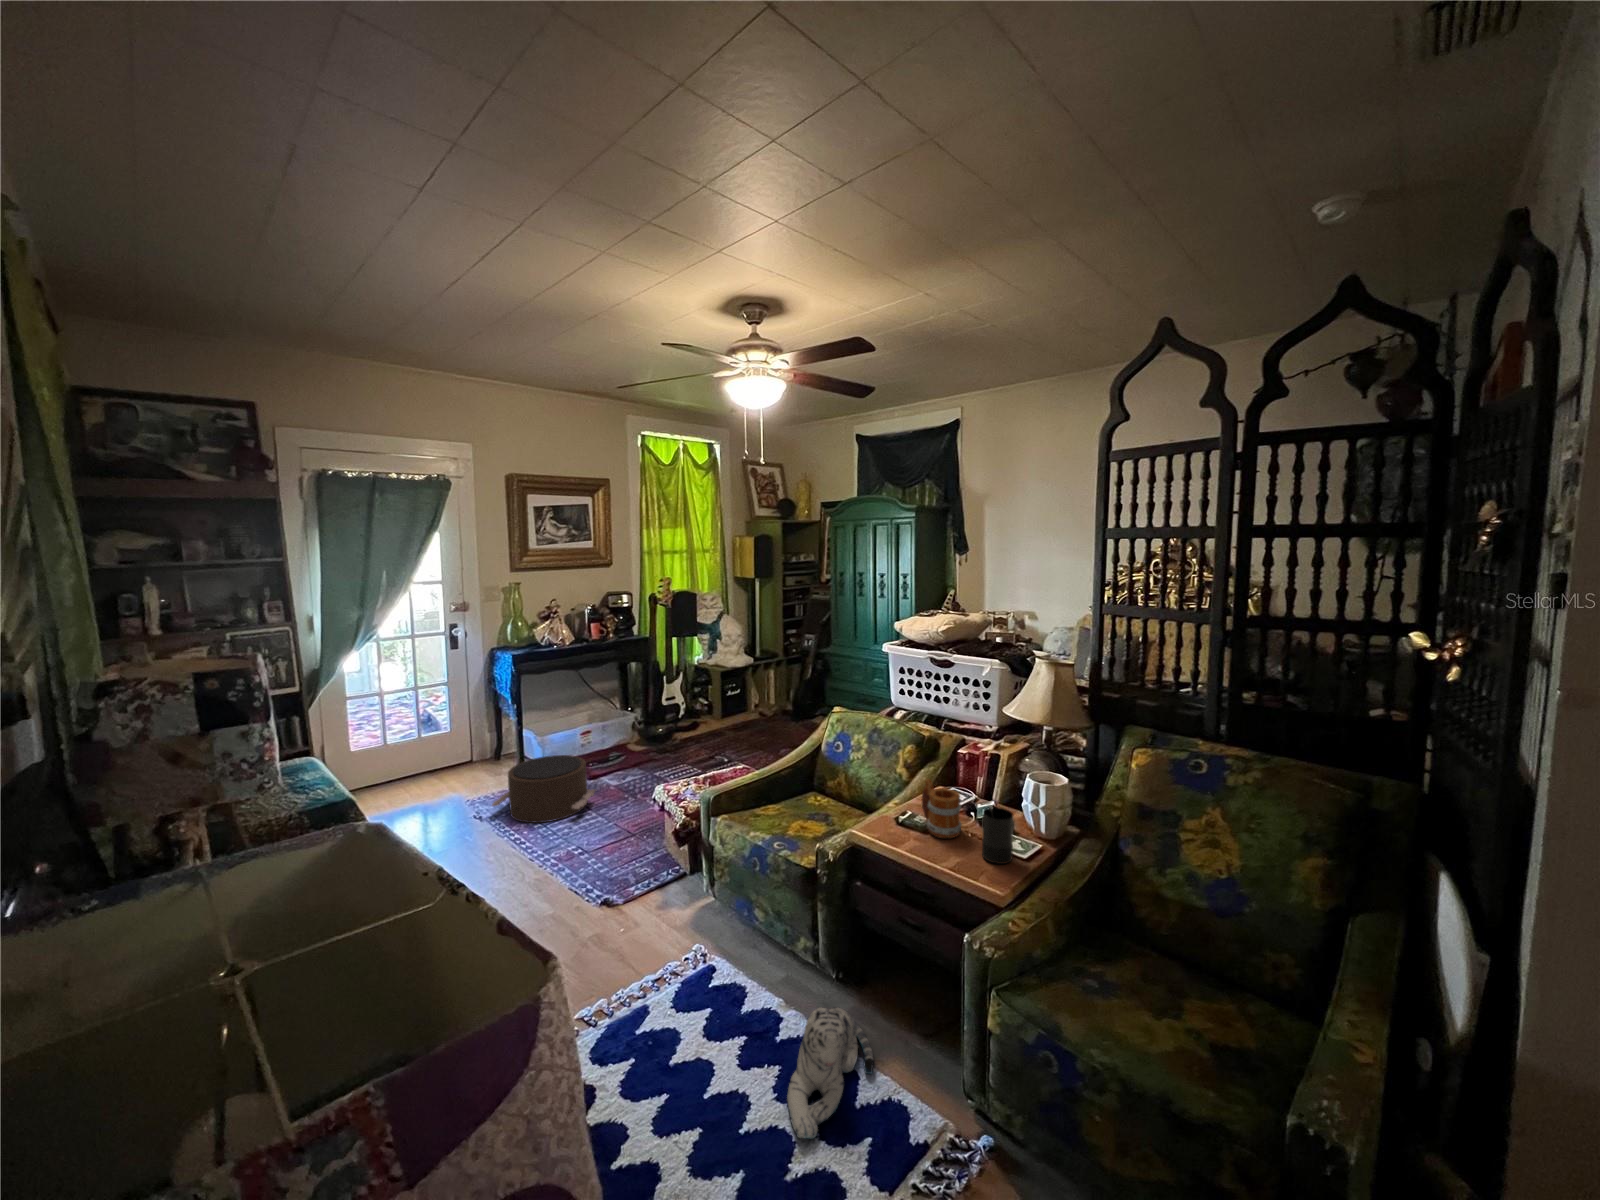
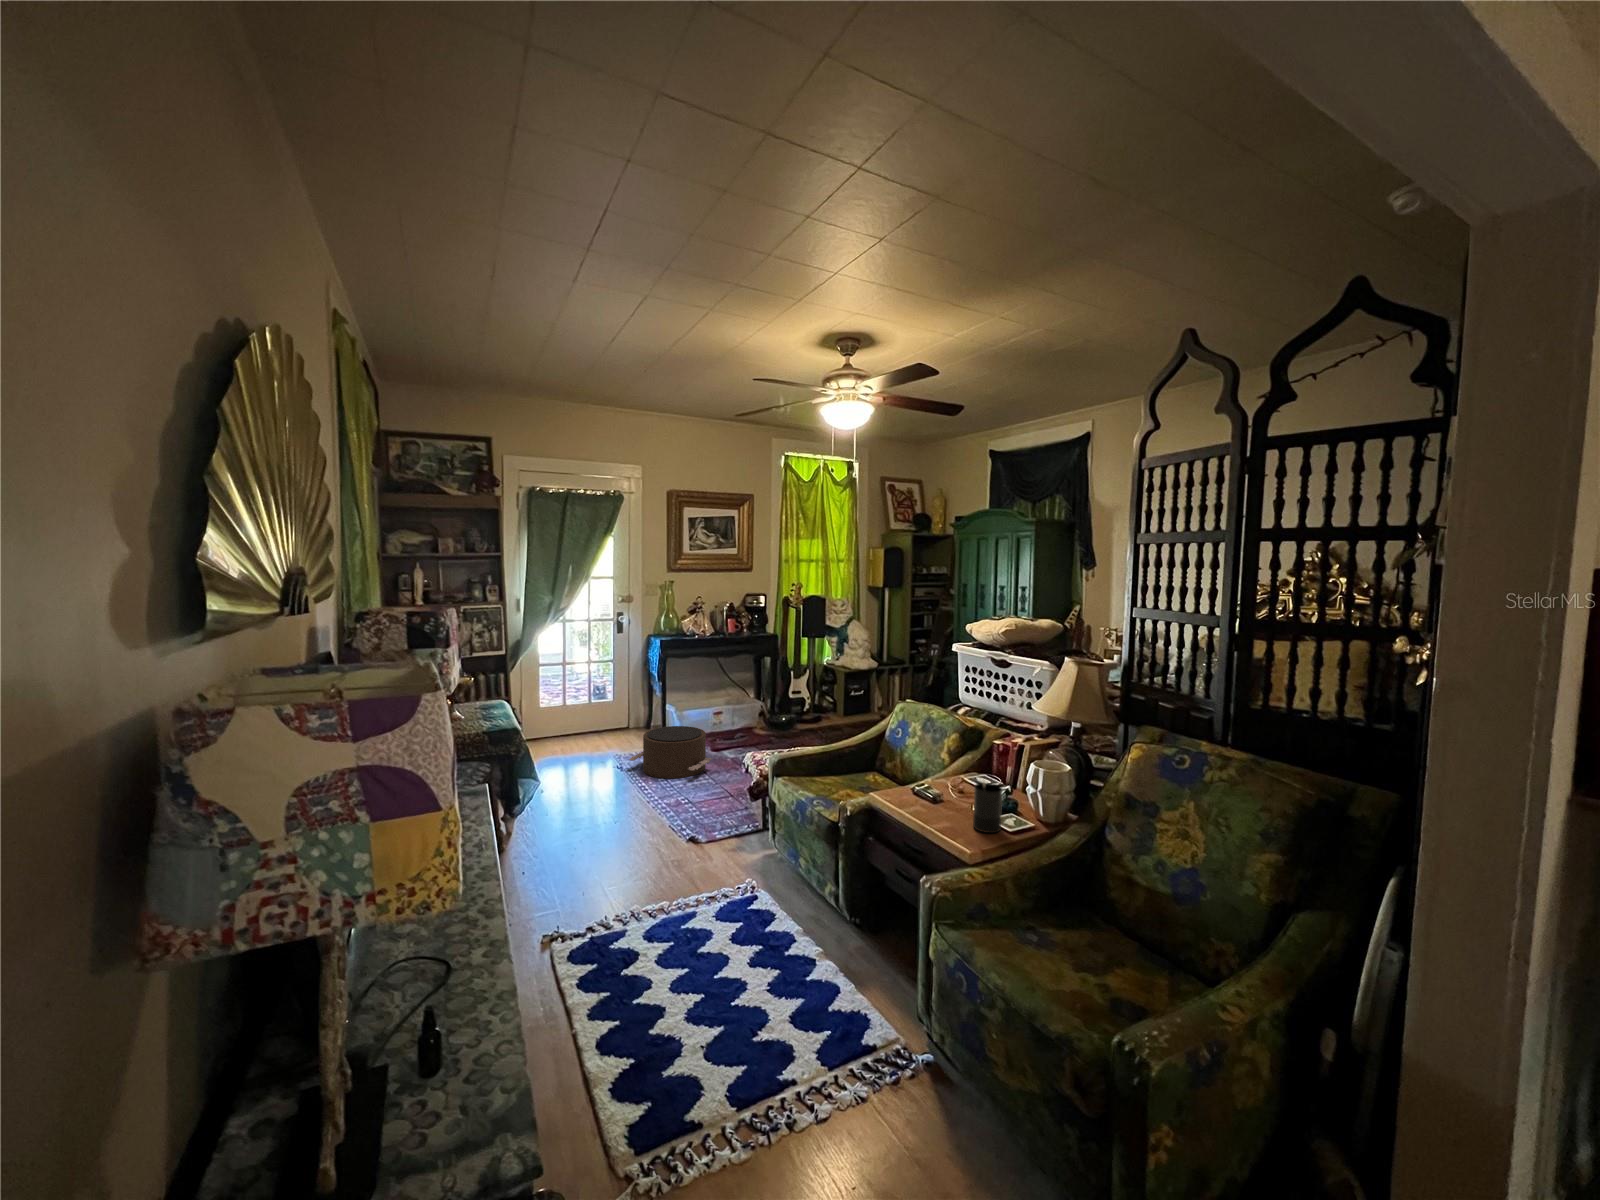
mug: present [922,779,962,838] -> none [936,756,969,809]
plush toy: present [787,1007,873,1139] -> none [773,926,862,1022]

